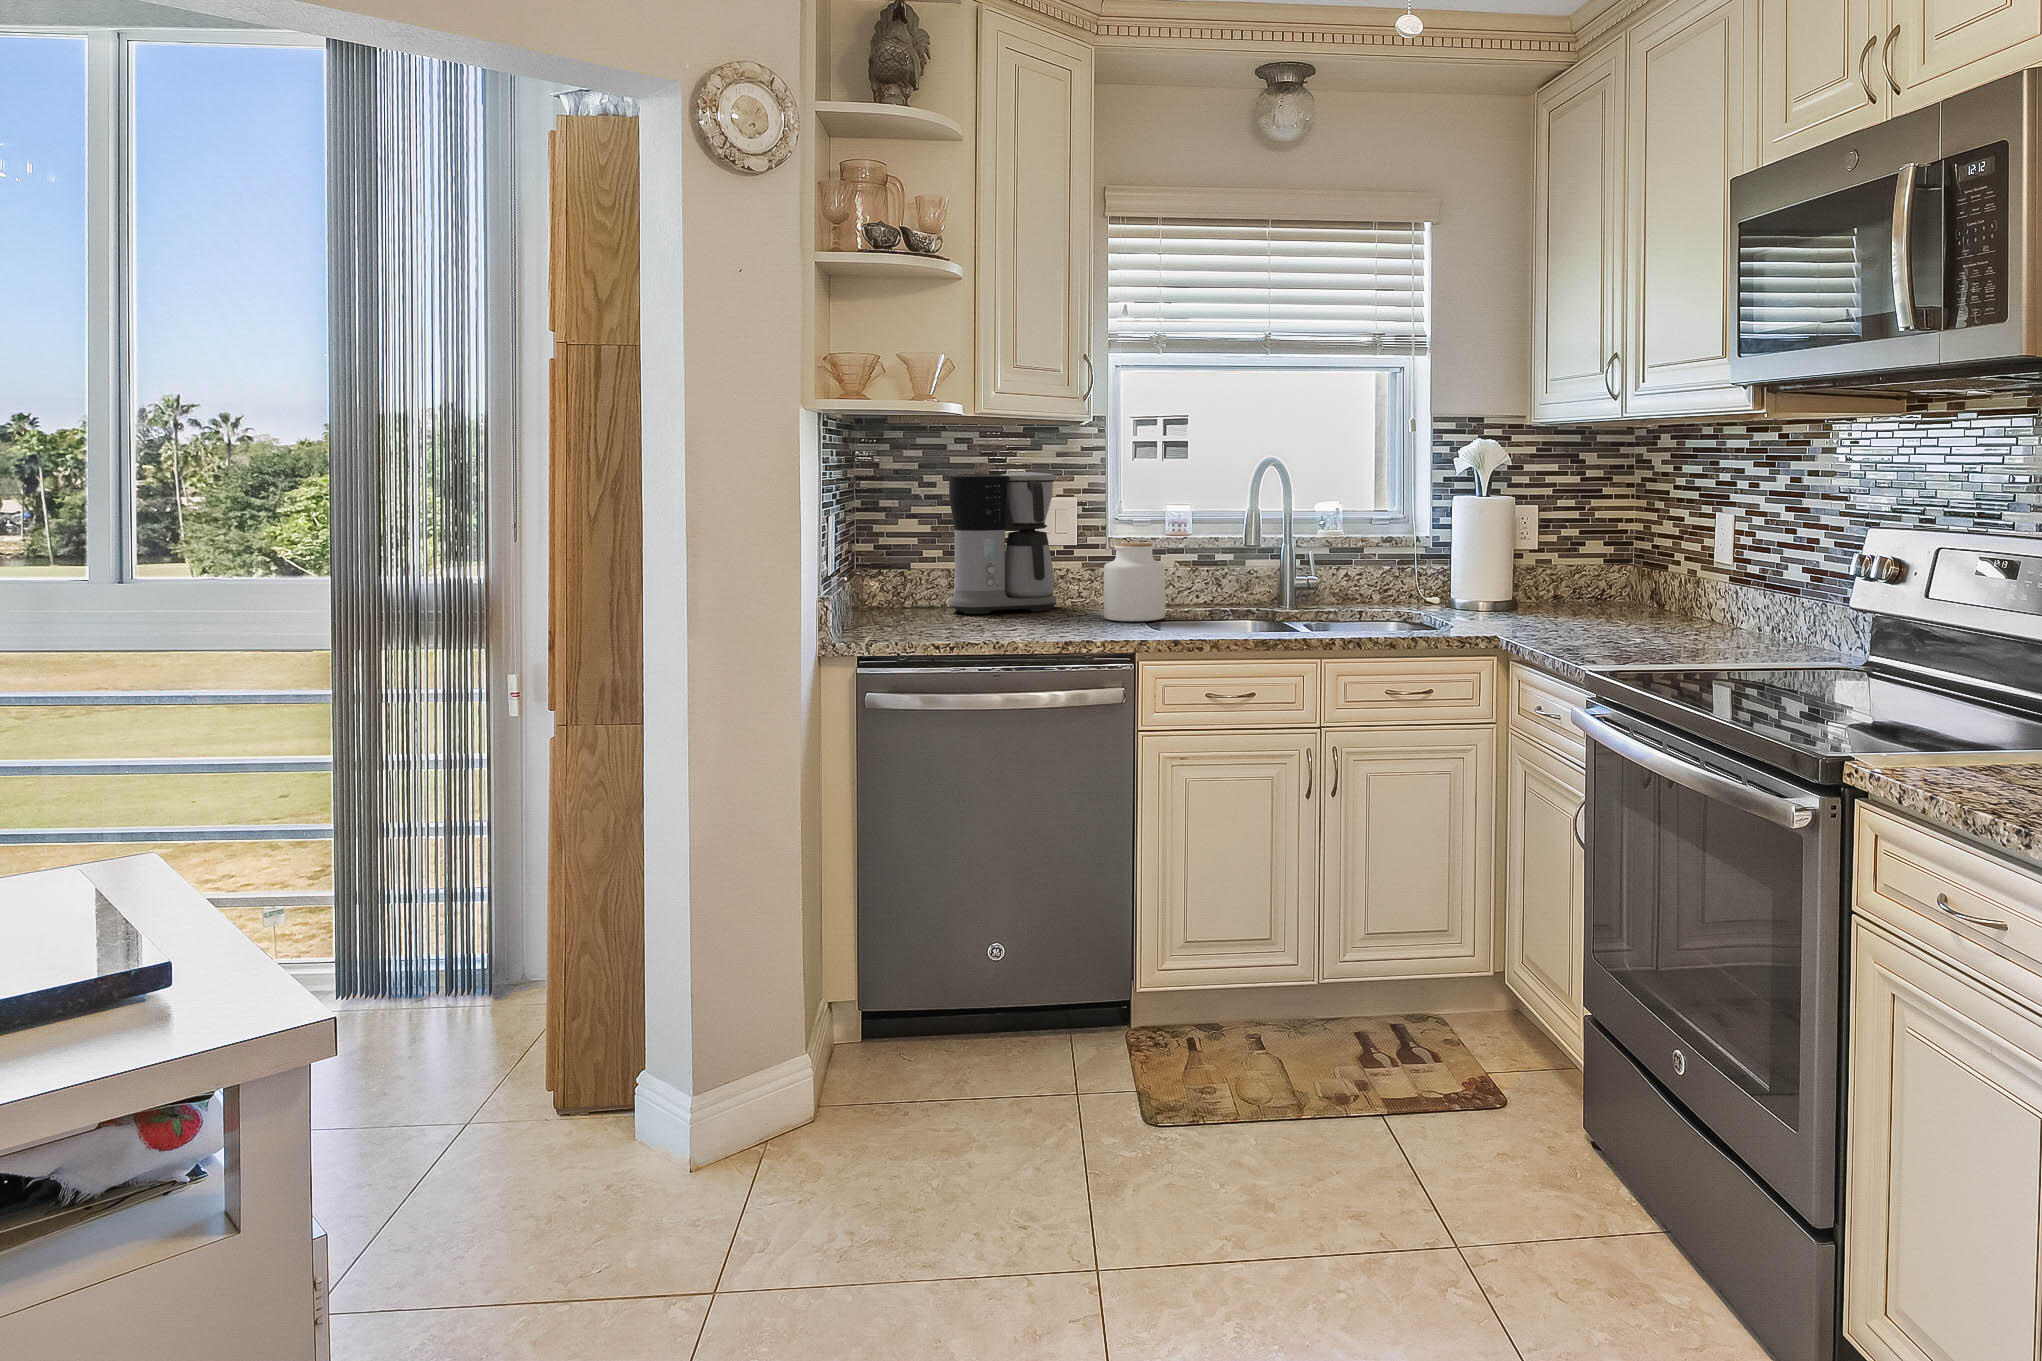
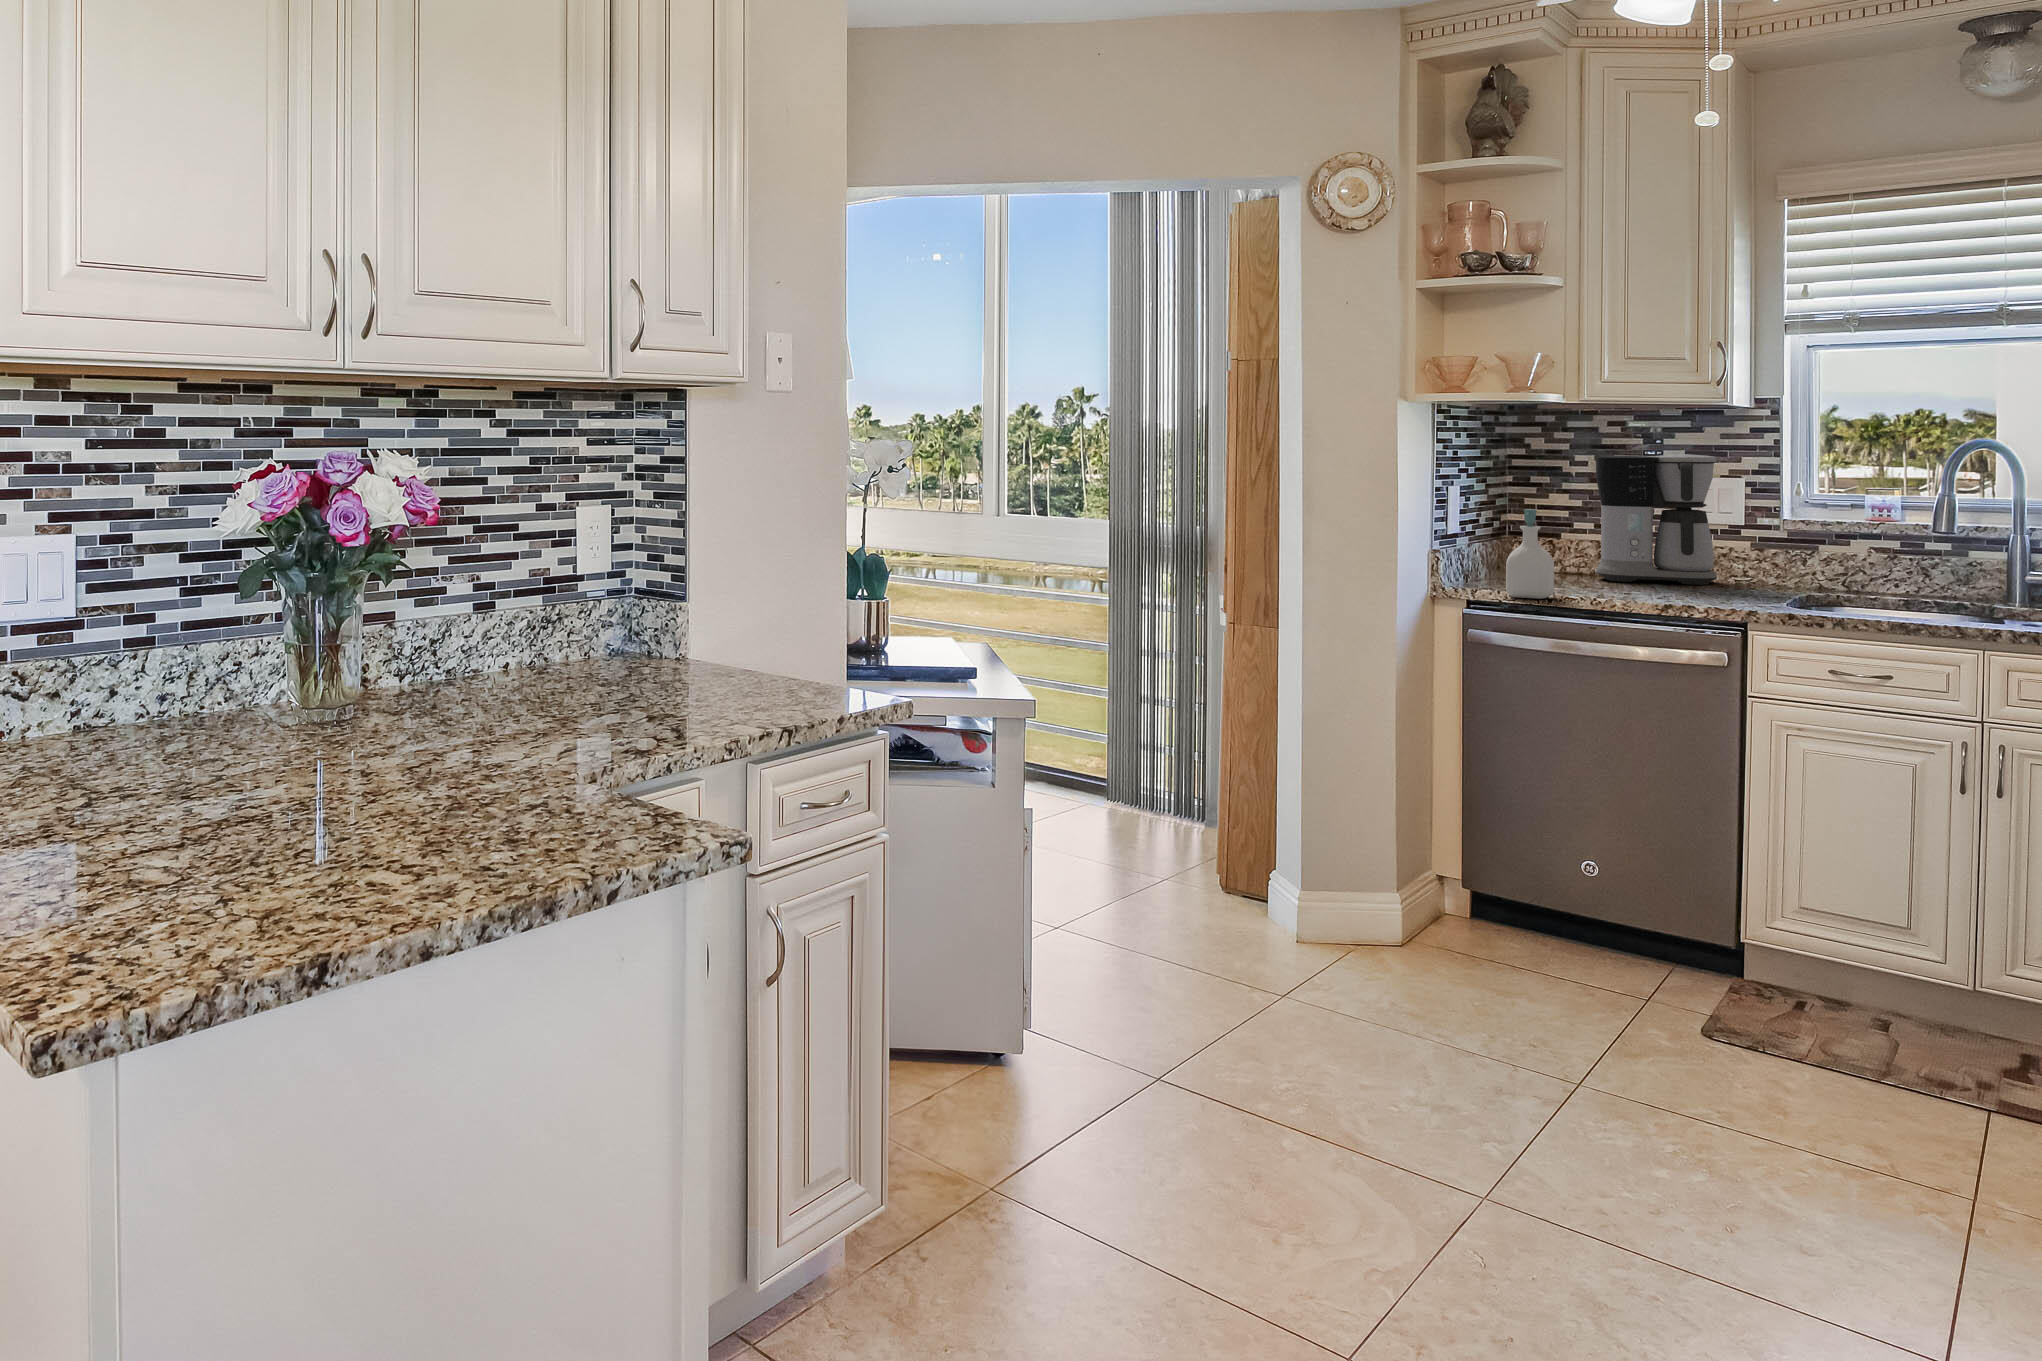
soap bottle: none [903,539,949,647] -> present [1506,509,1554,599]
jar: present [1104,543,1165,621] -> none [1750,524,1827,601]

